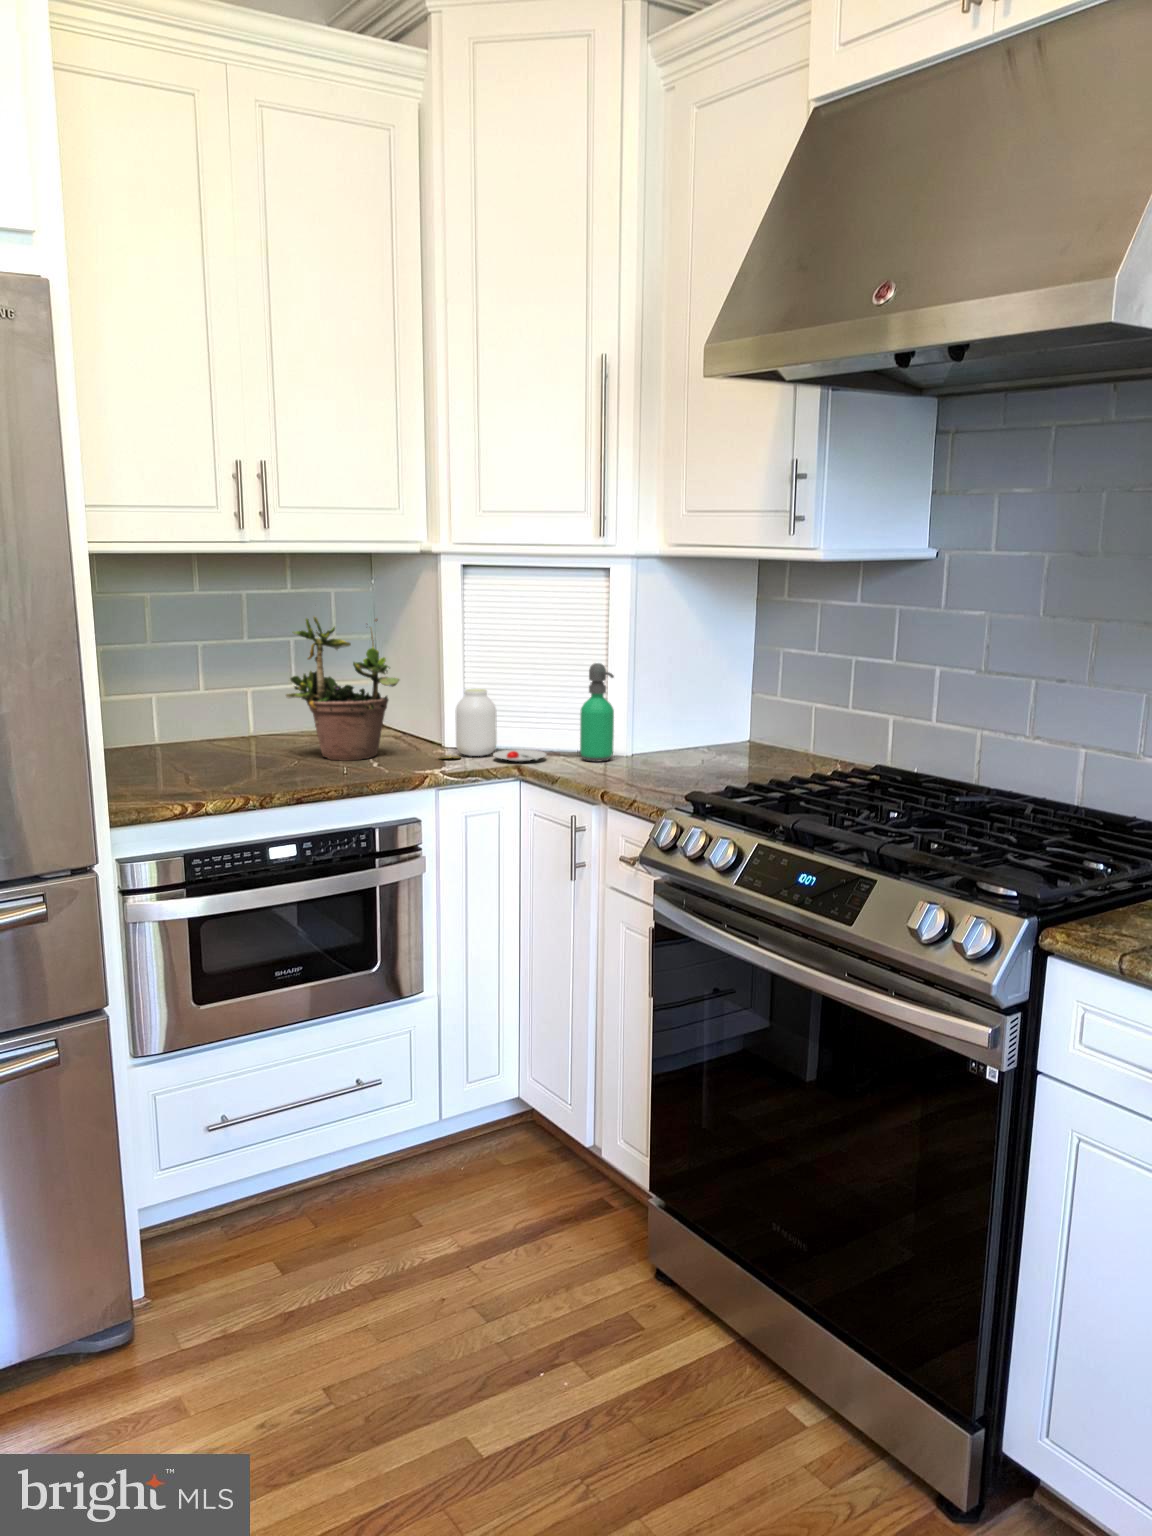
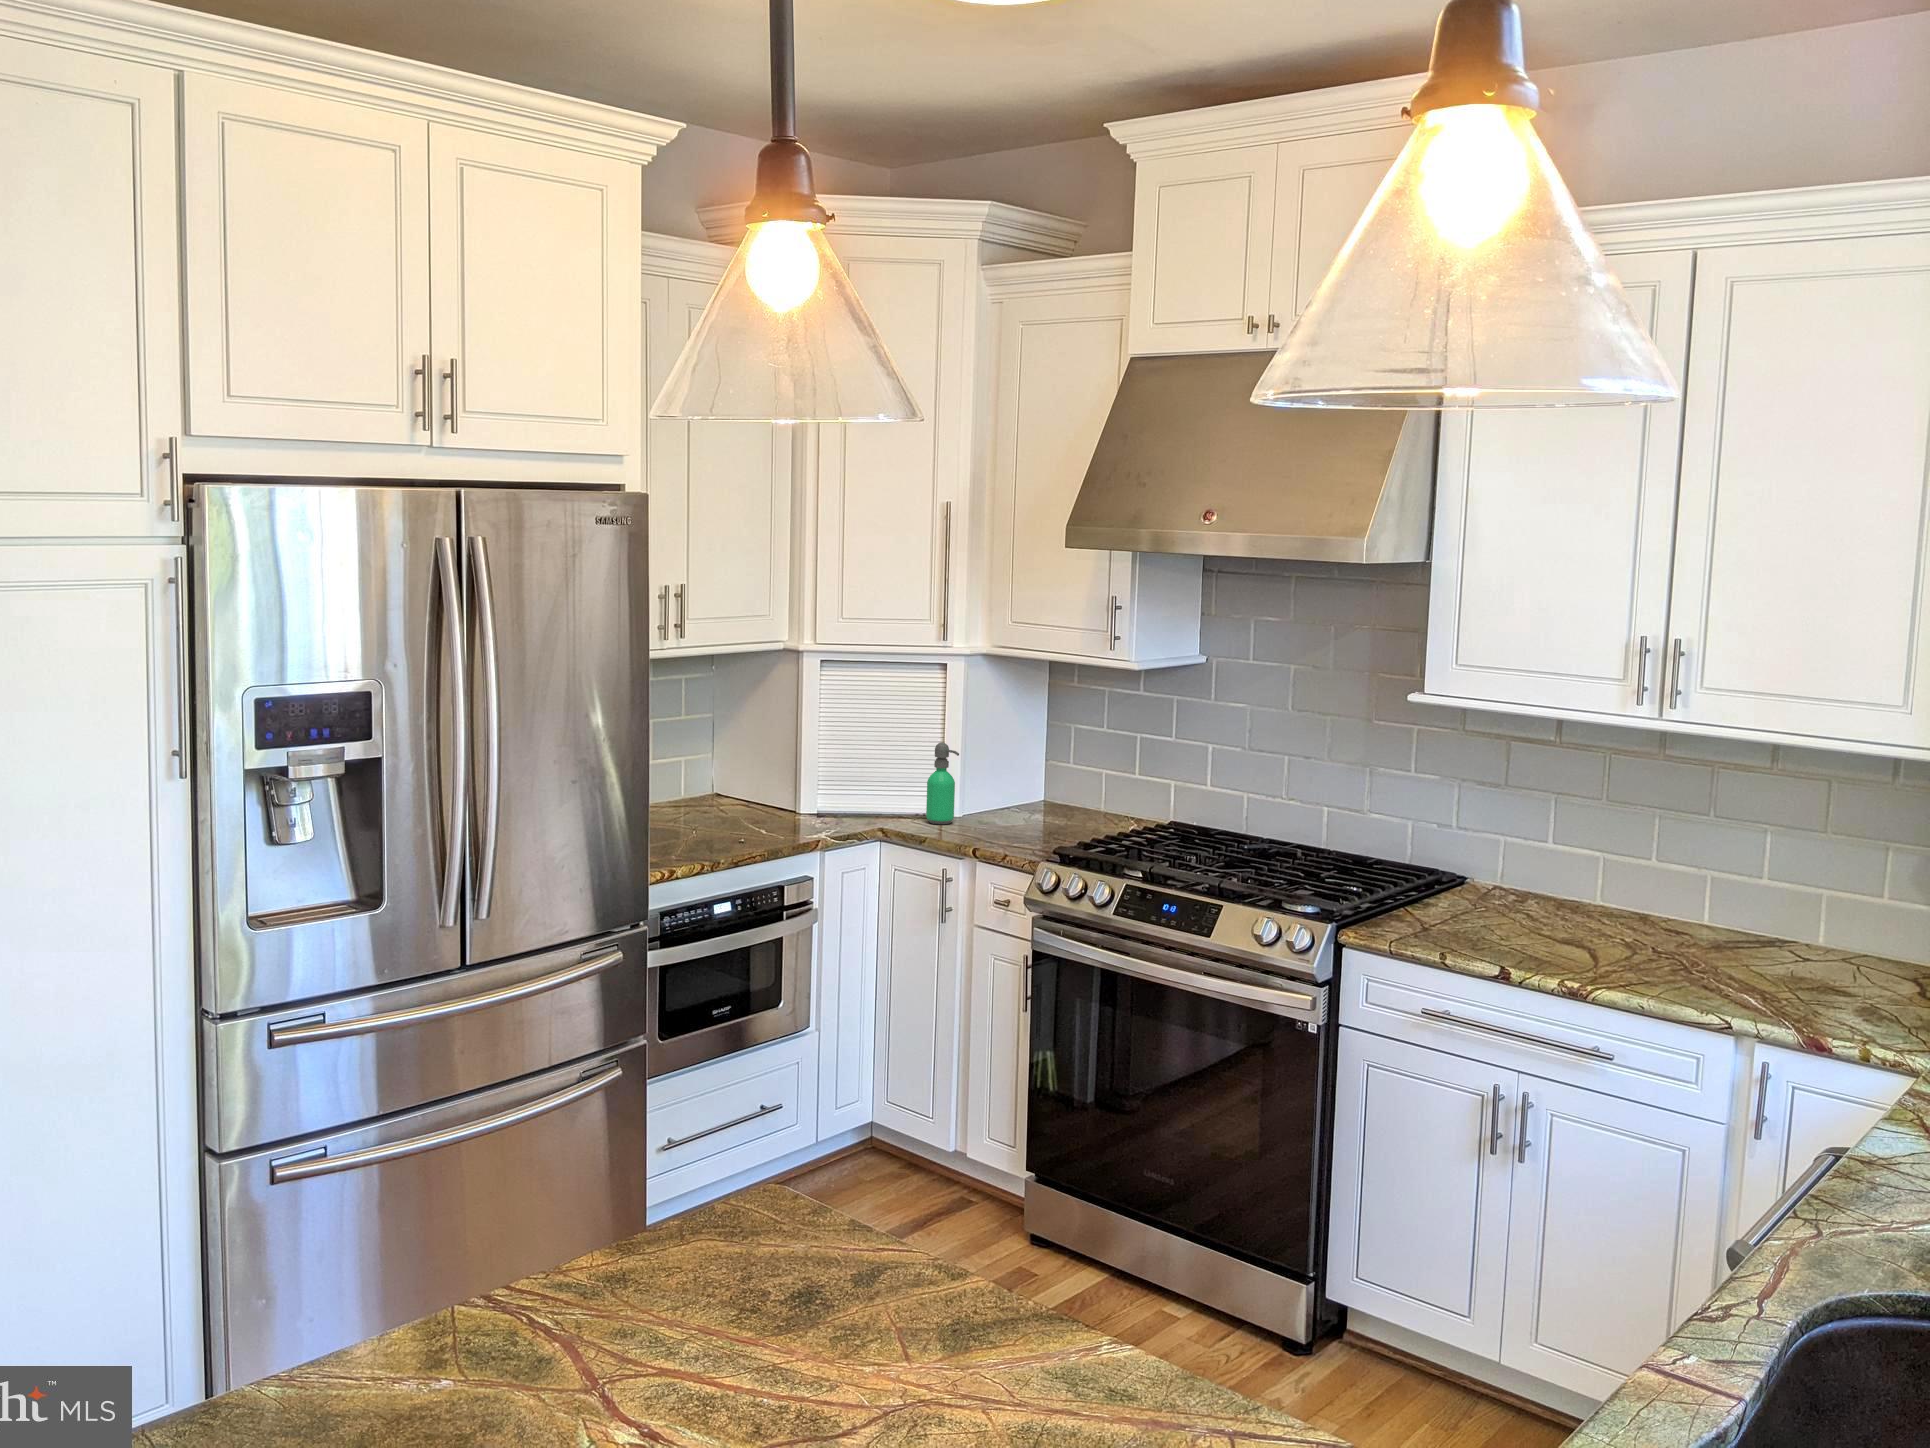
potted plant: present [286,617,399,761] -> none [681,697,778,830]
jar: present [439,689,546,762] -> none [808,765,900,826]

